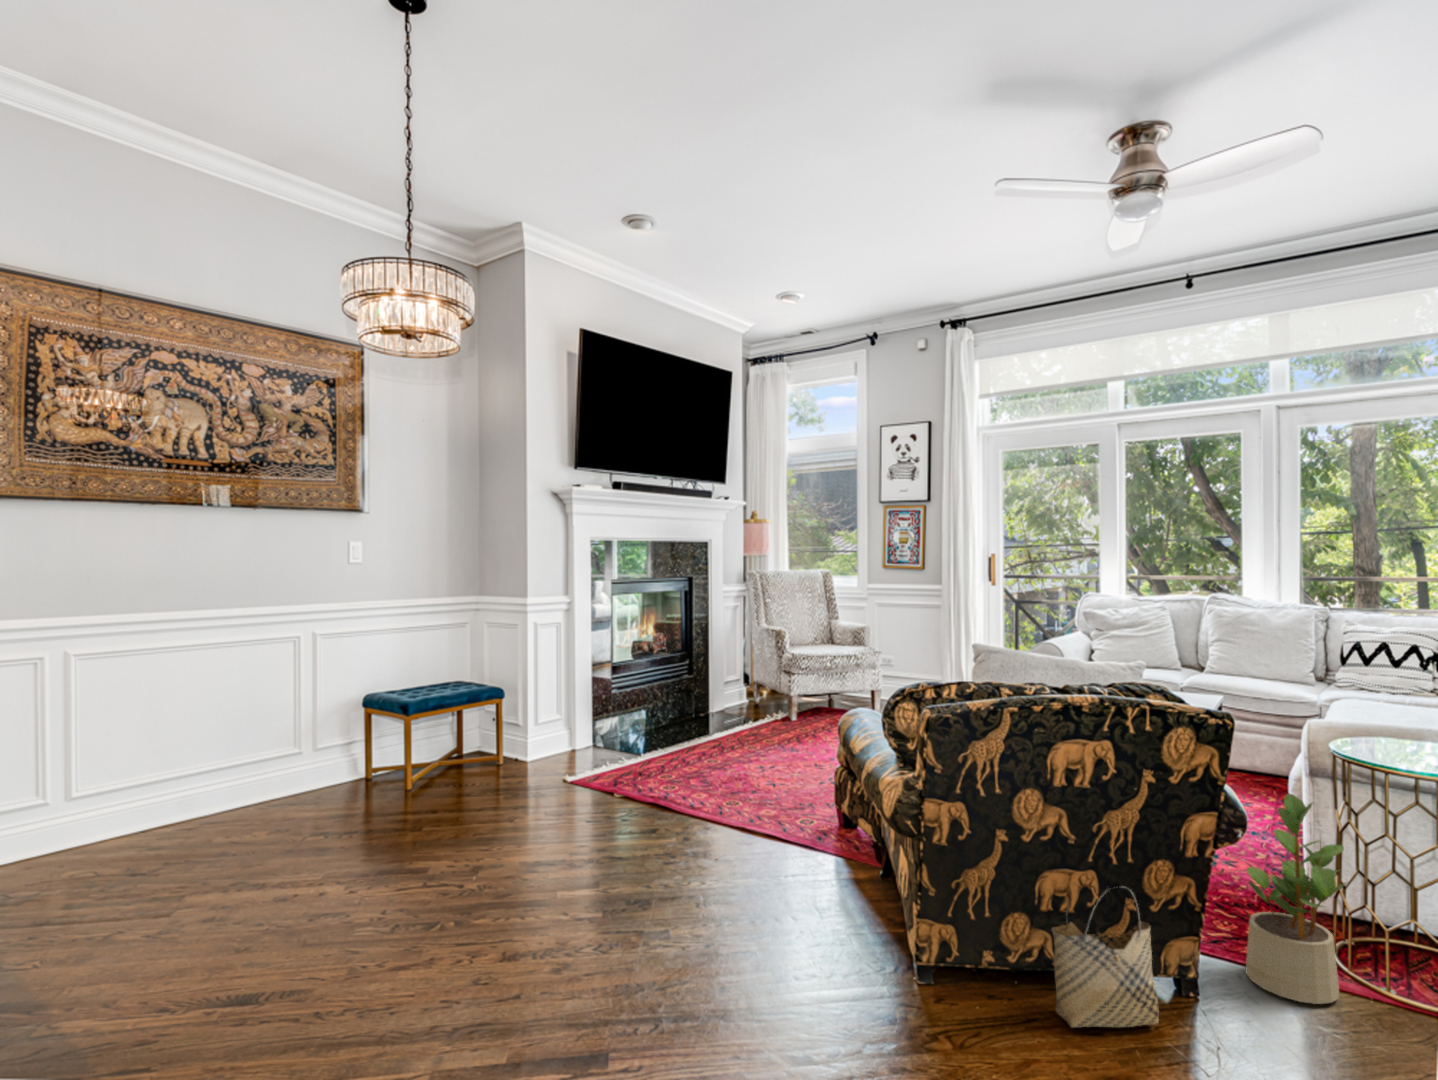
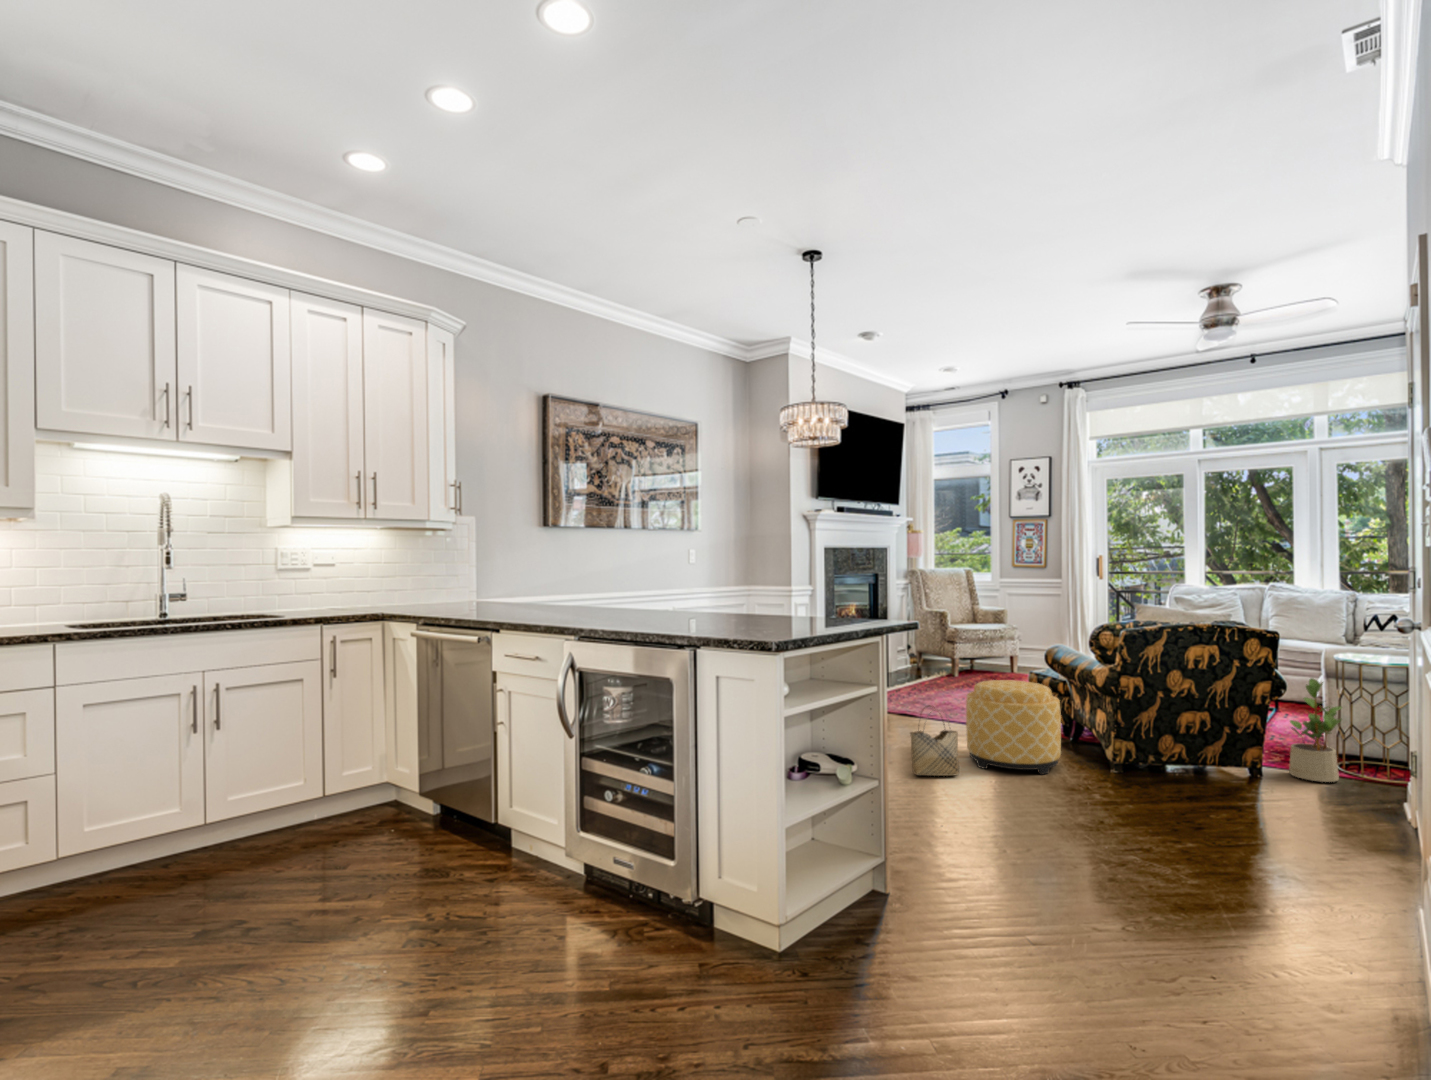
ottoman: none [665,782,831,988] -> present [966,680,1061,774]
woven basket: present [1052,888,1159,1028] -> present [910,706,959,776]

